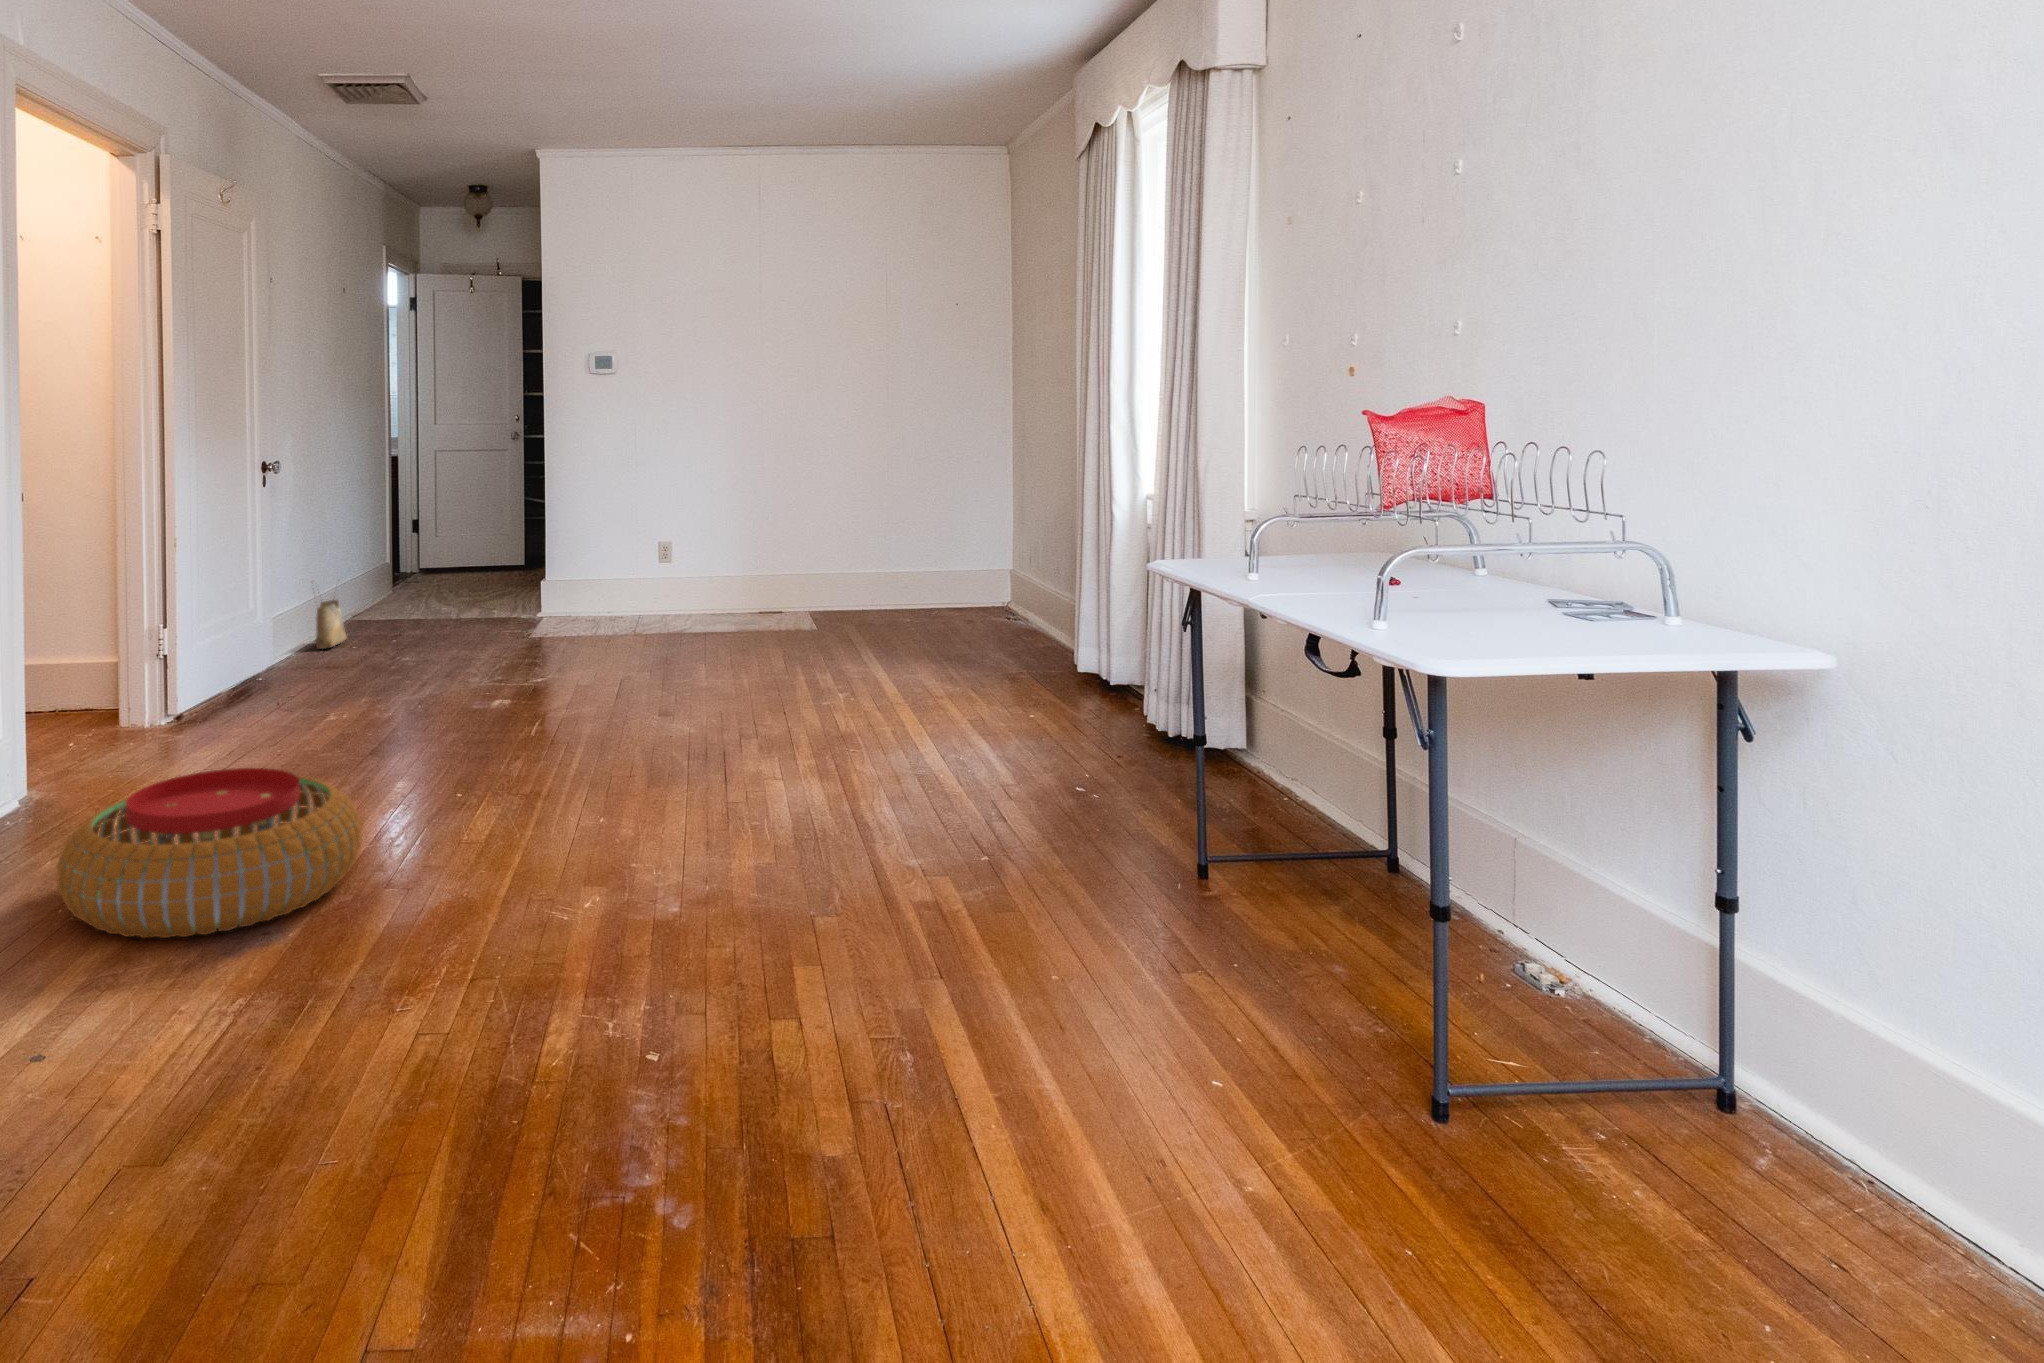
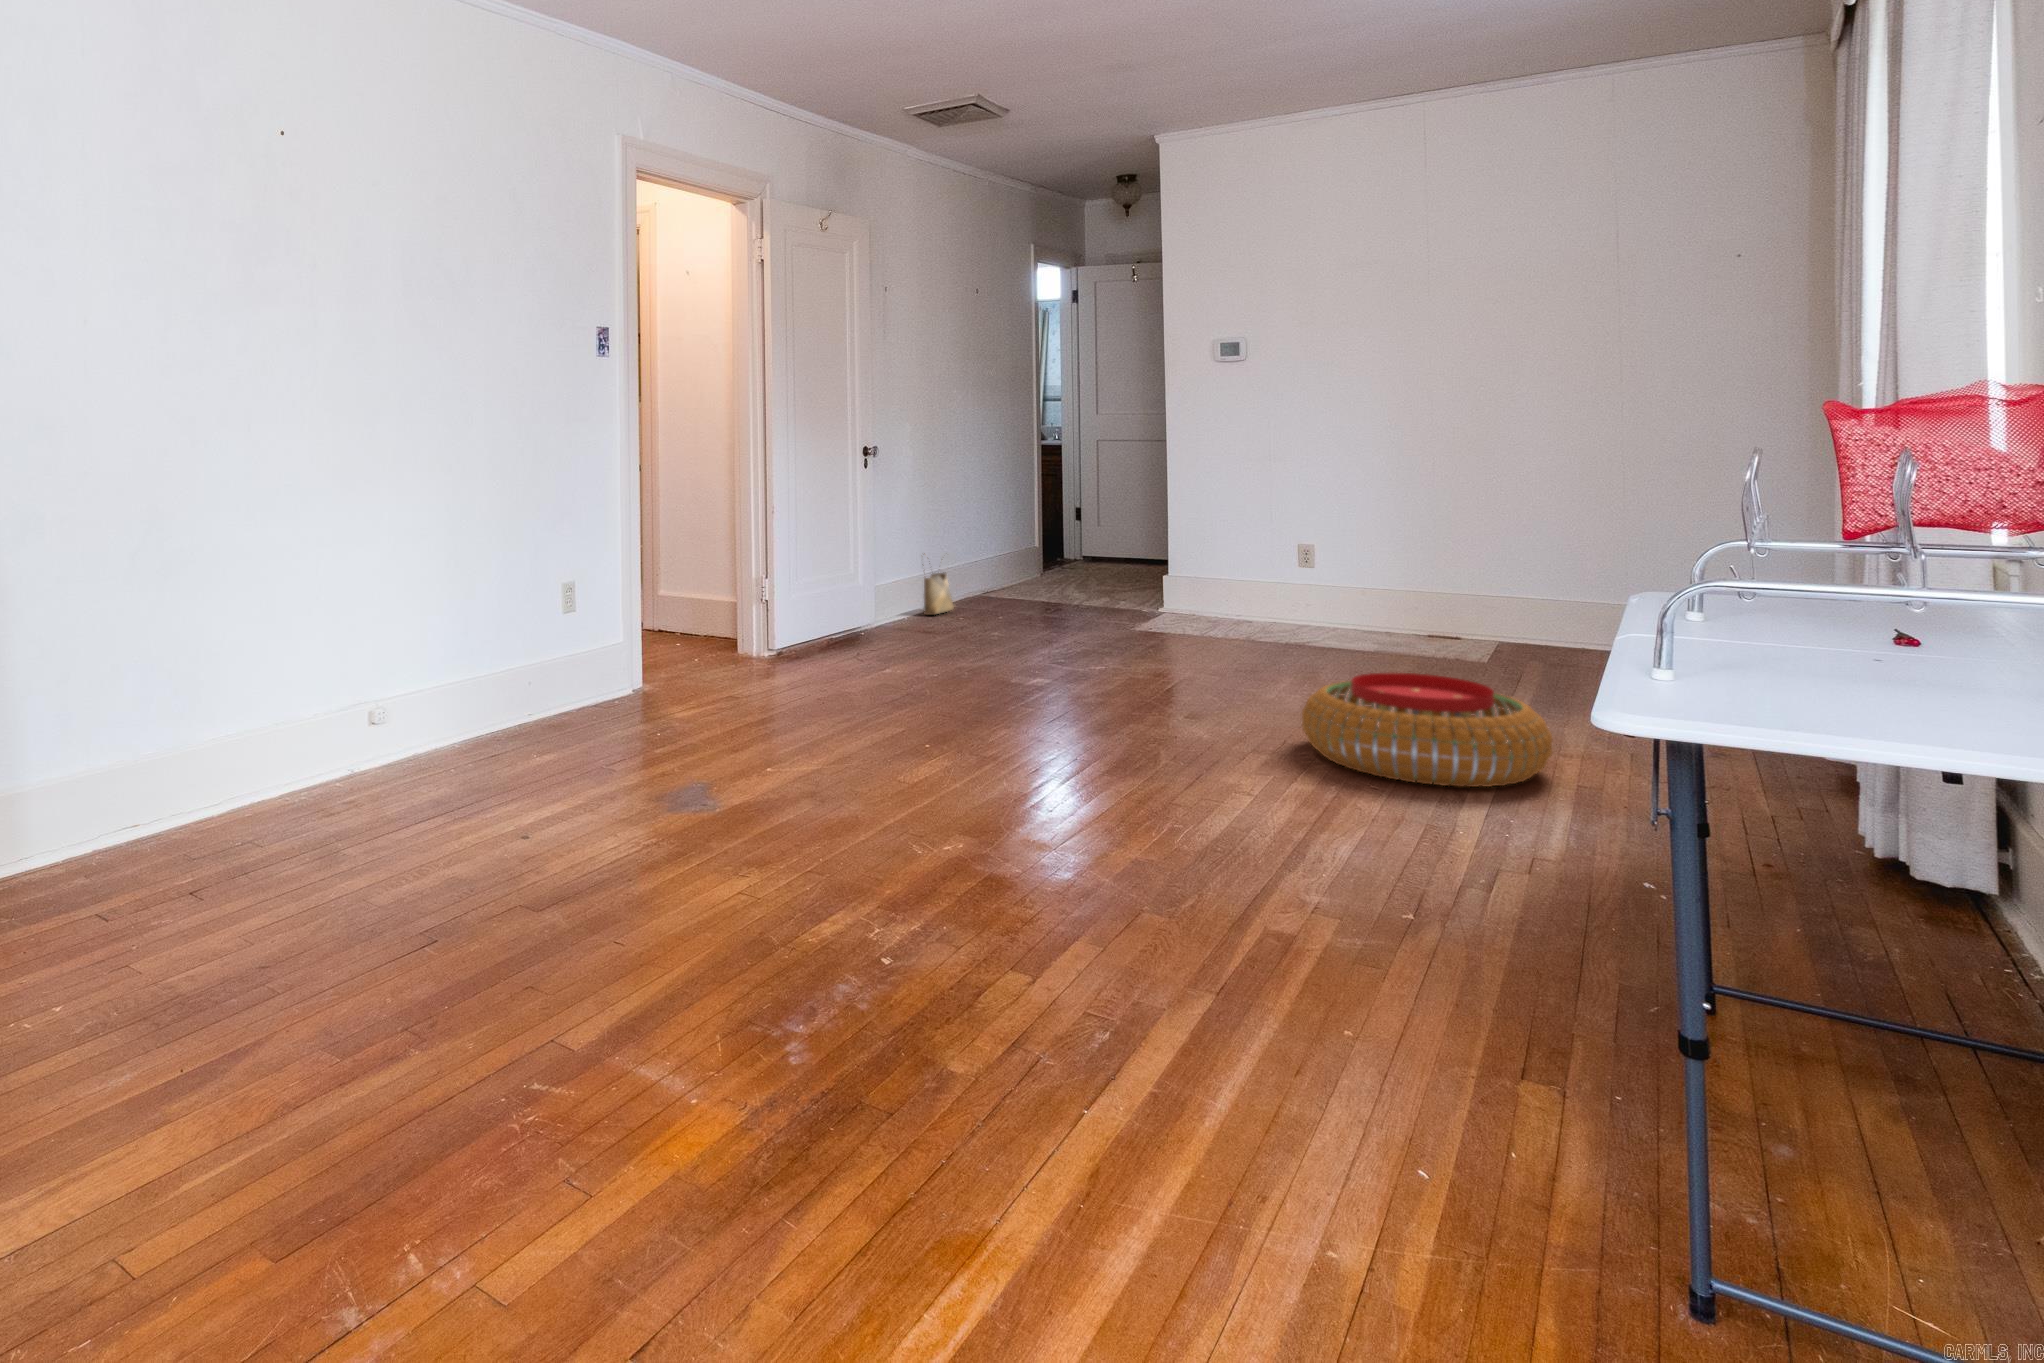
pouf: present [57,768,362,938] -> present [1302,673,1552,787]

